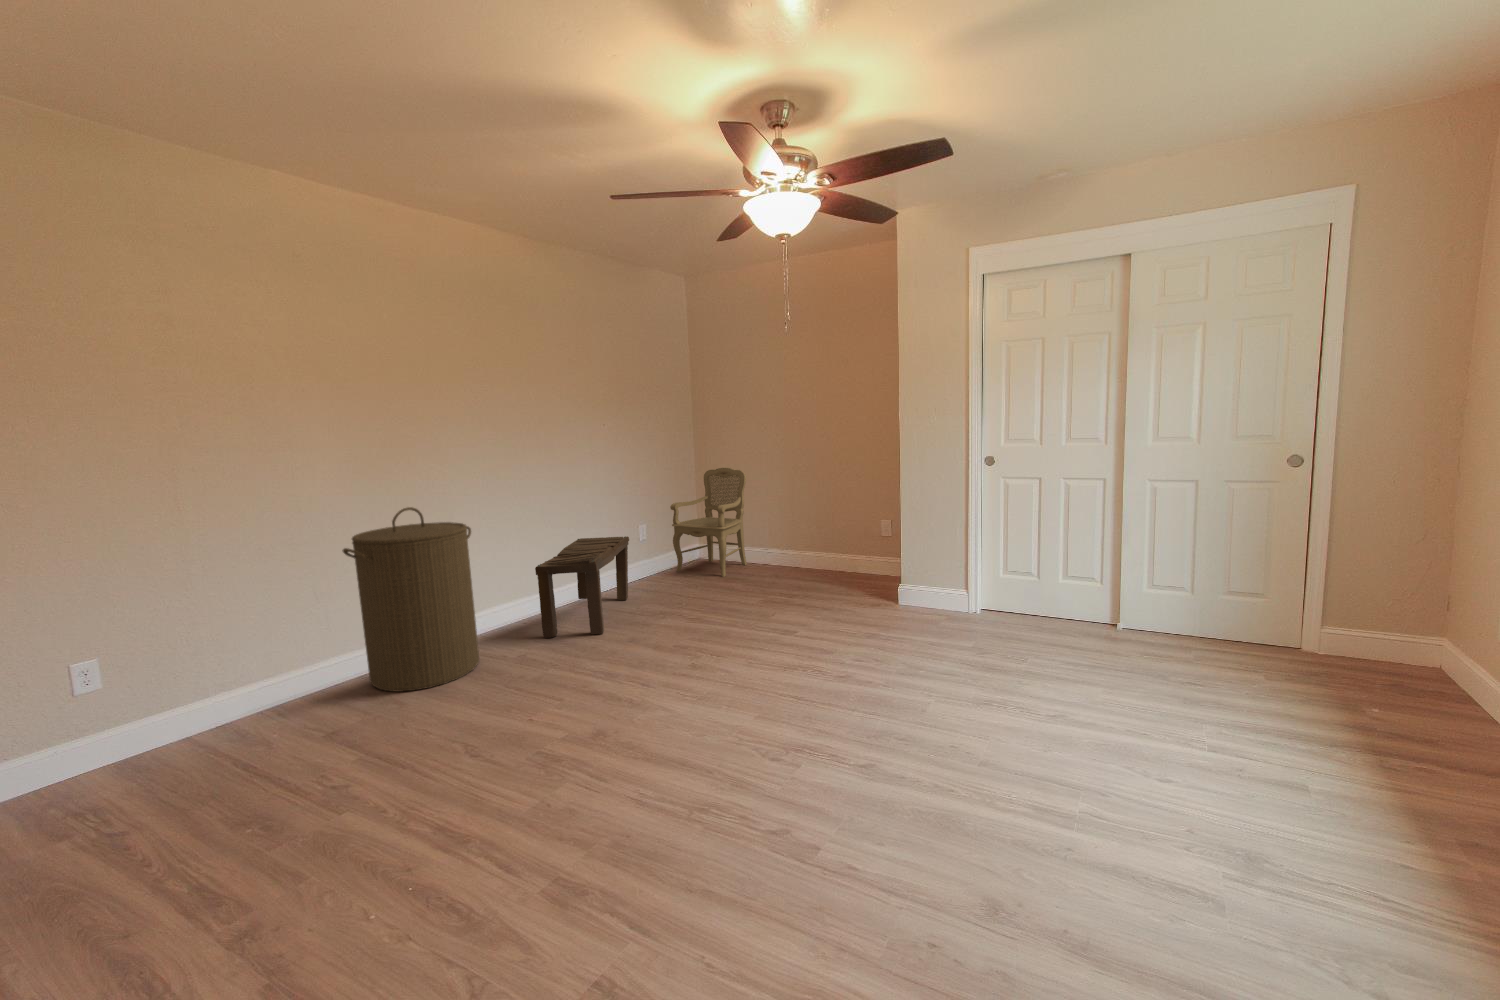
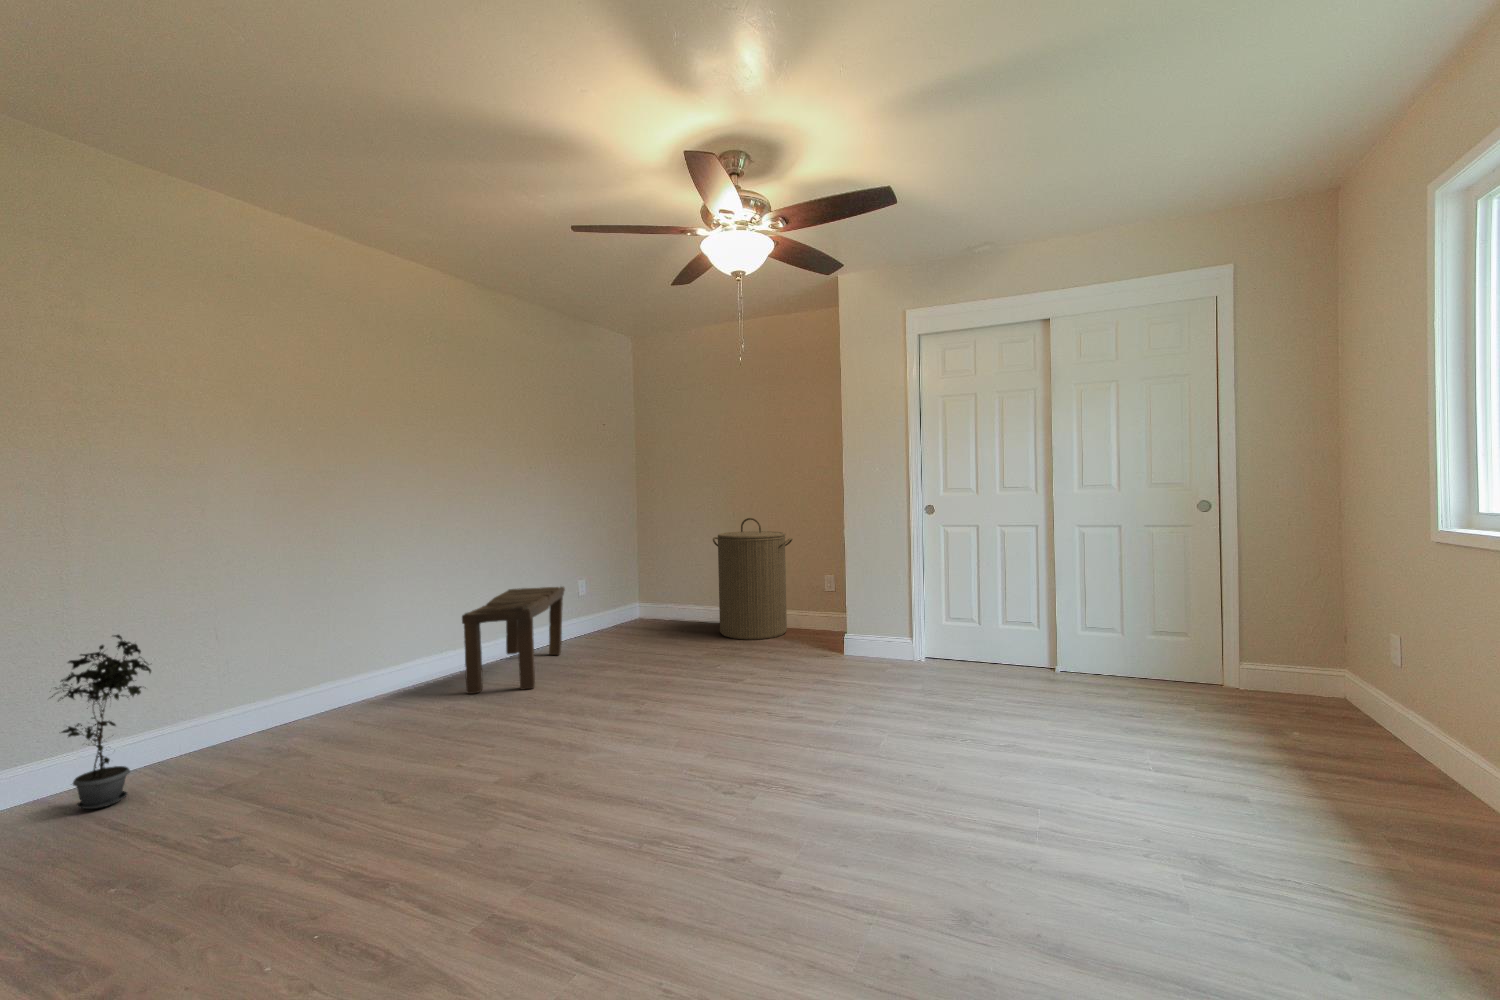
armchair: present [670,468,747,577] -> none [608,520,687,632]
laundry hamper: present [342,507,479,692] -> present [713,518,793,640]
potted plant: none [200,592,279,736] -> present [52,635,151,809]

